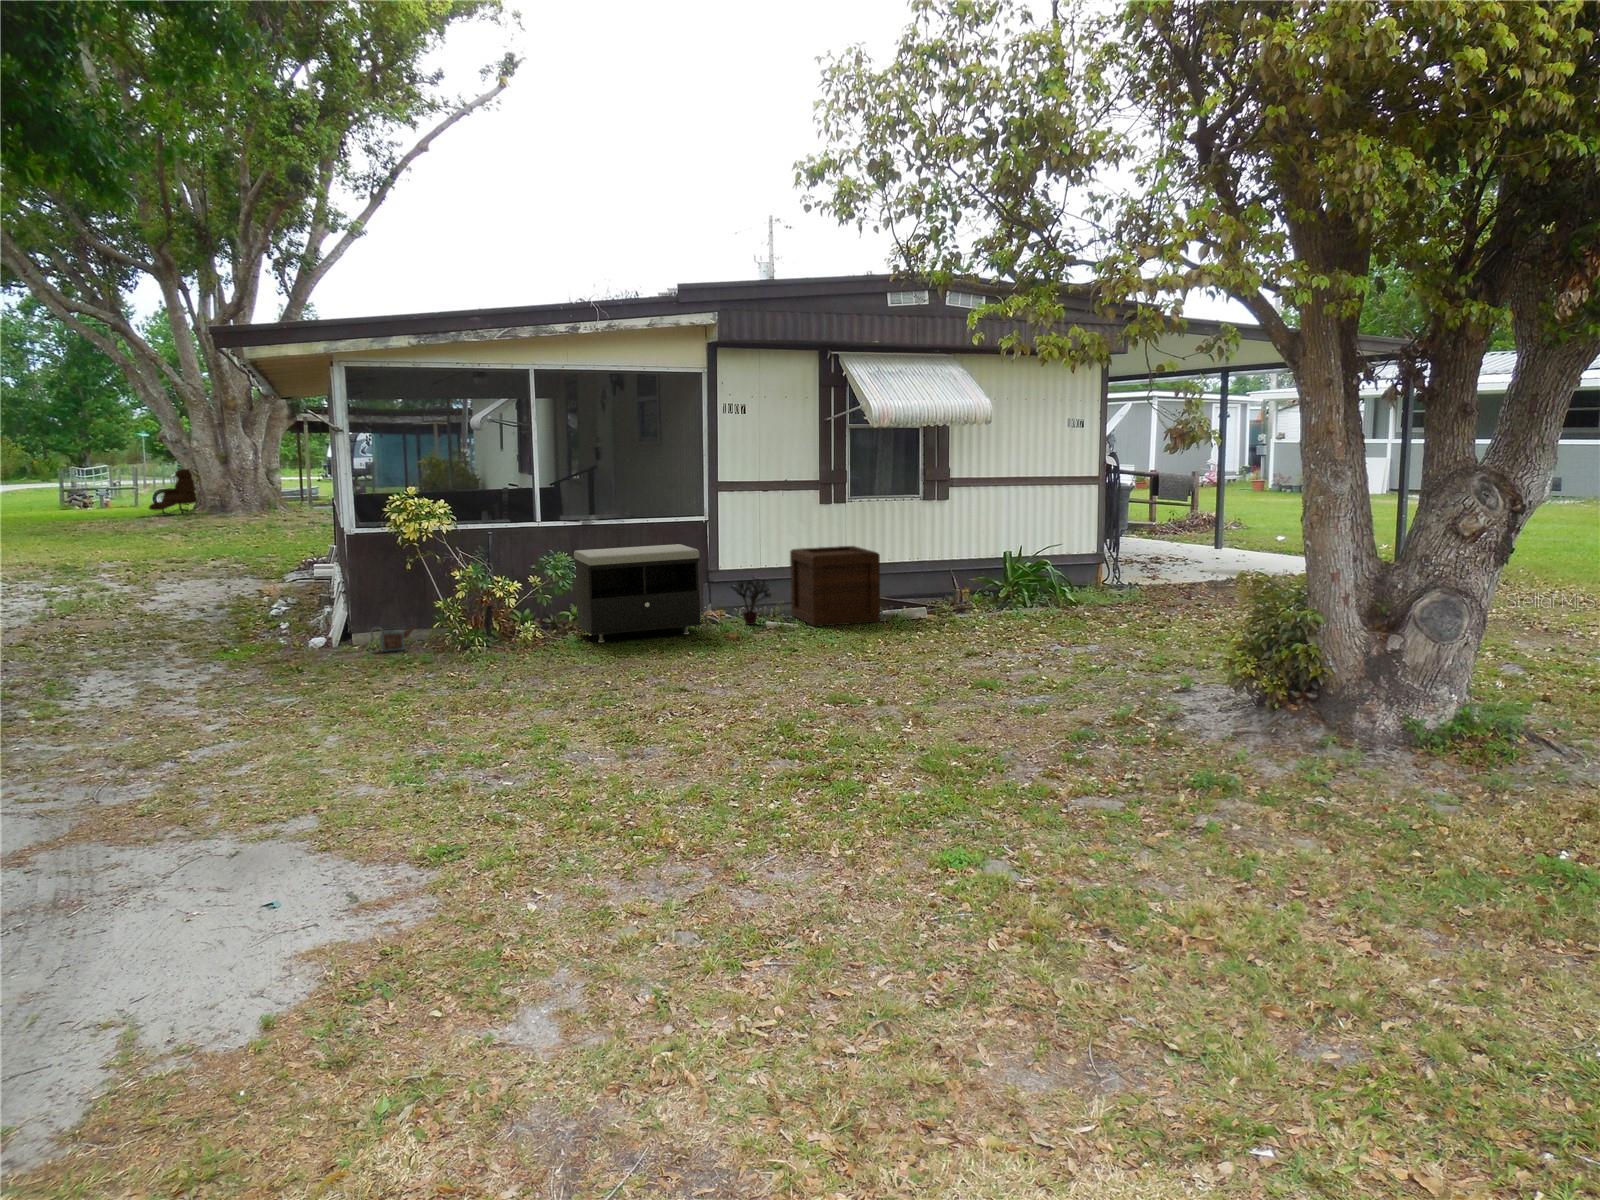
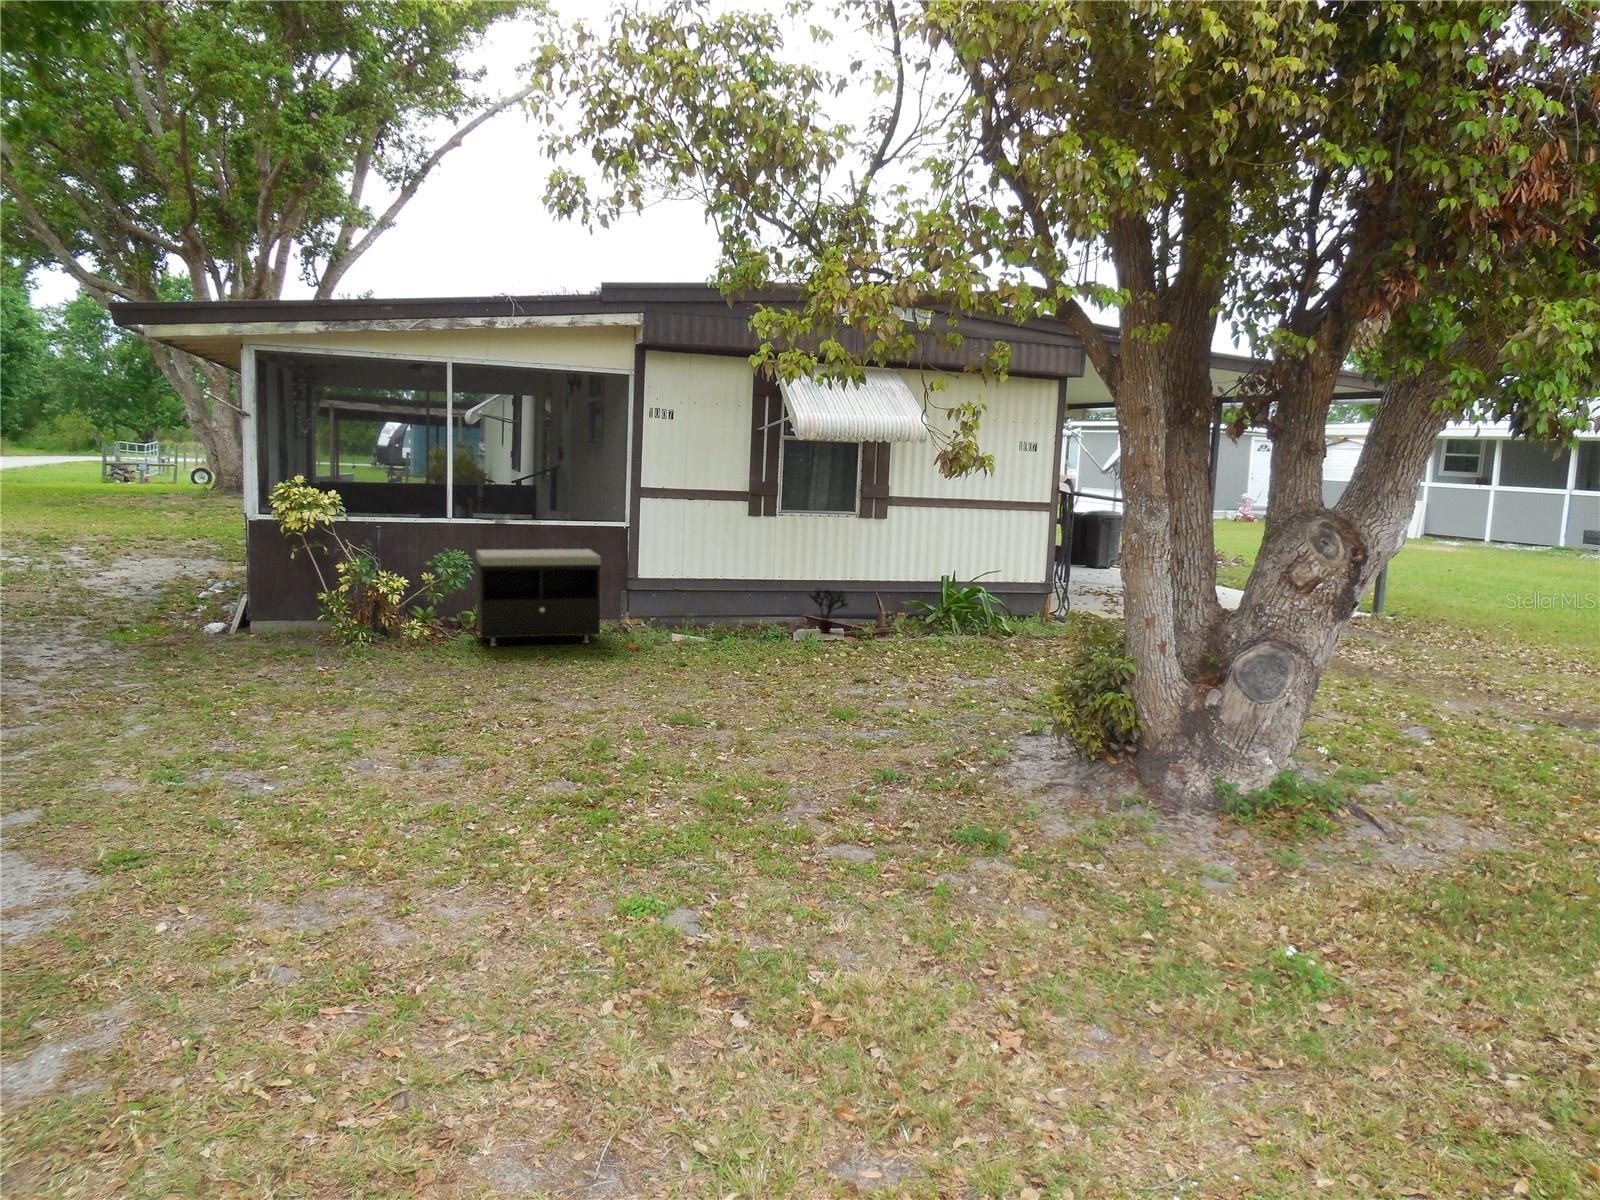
lounge chair: present [149,469,197,515] -> none [174,450,227,495]
wooden crate: present [790,546,880,627] -> none [708,561,796,644]
potted plant: present [732,580,771,625] -> present [808,588,848,633]
watering can: present [370,626,416,652] -> none [257,616,307,642]

